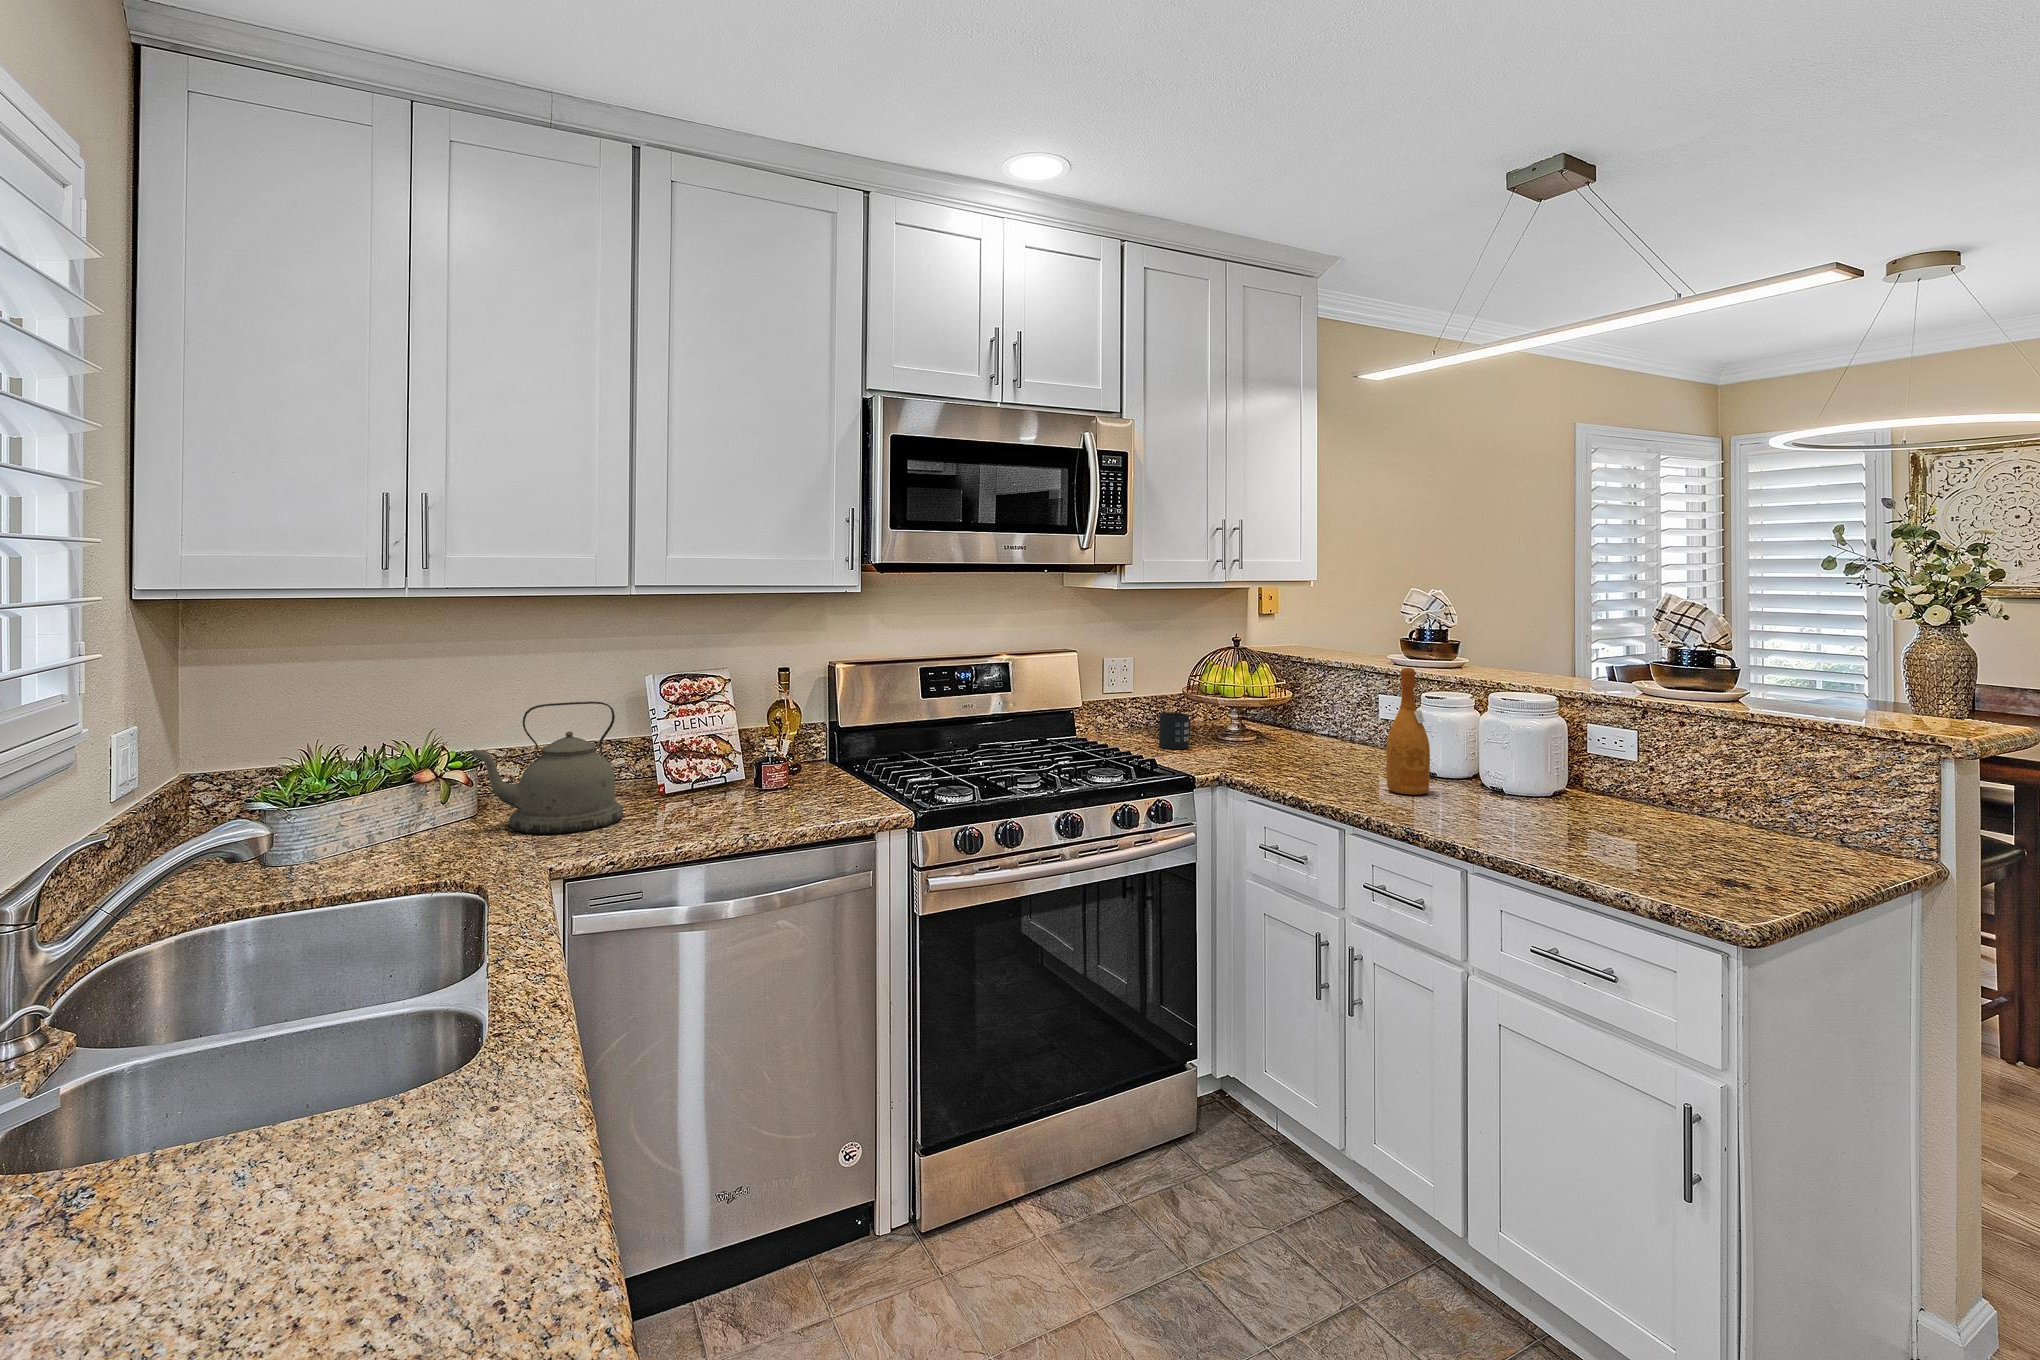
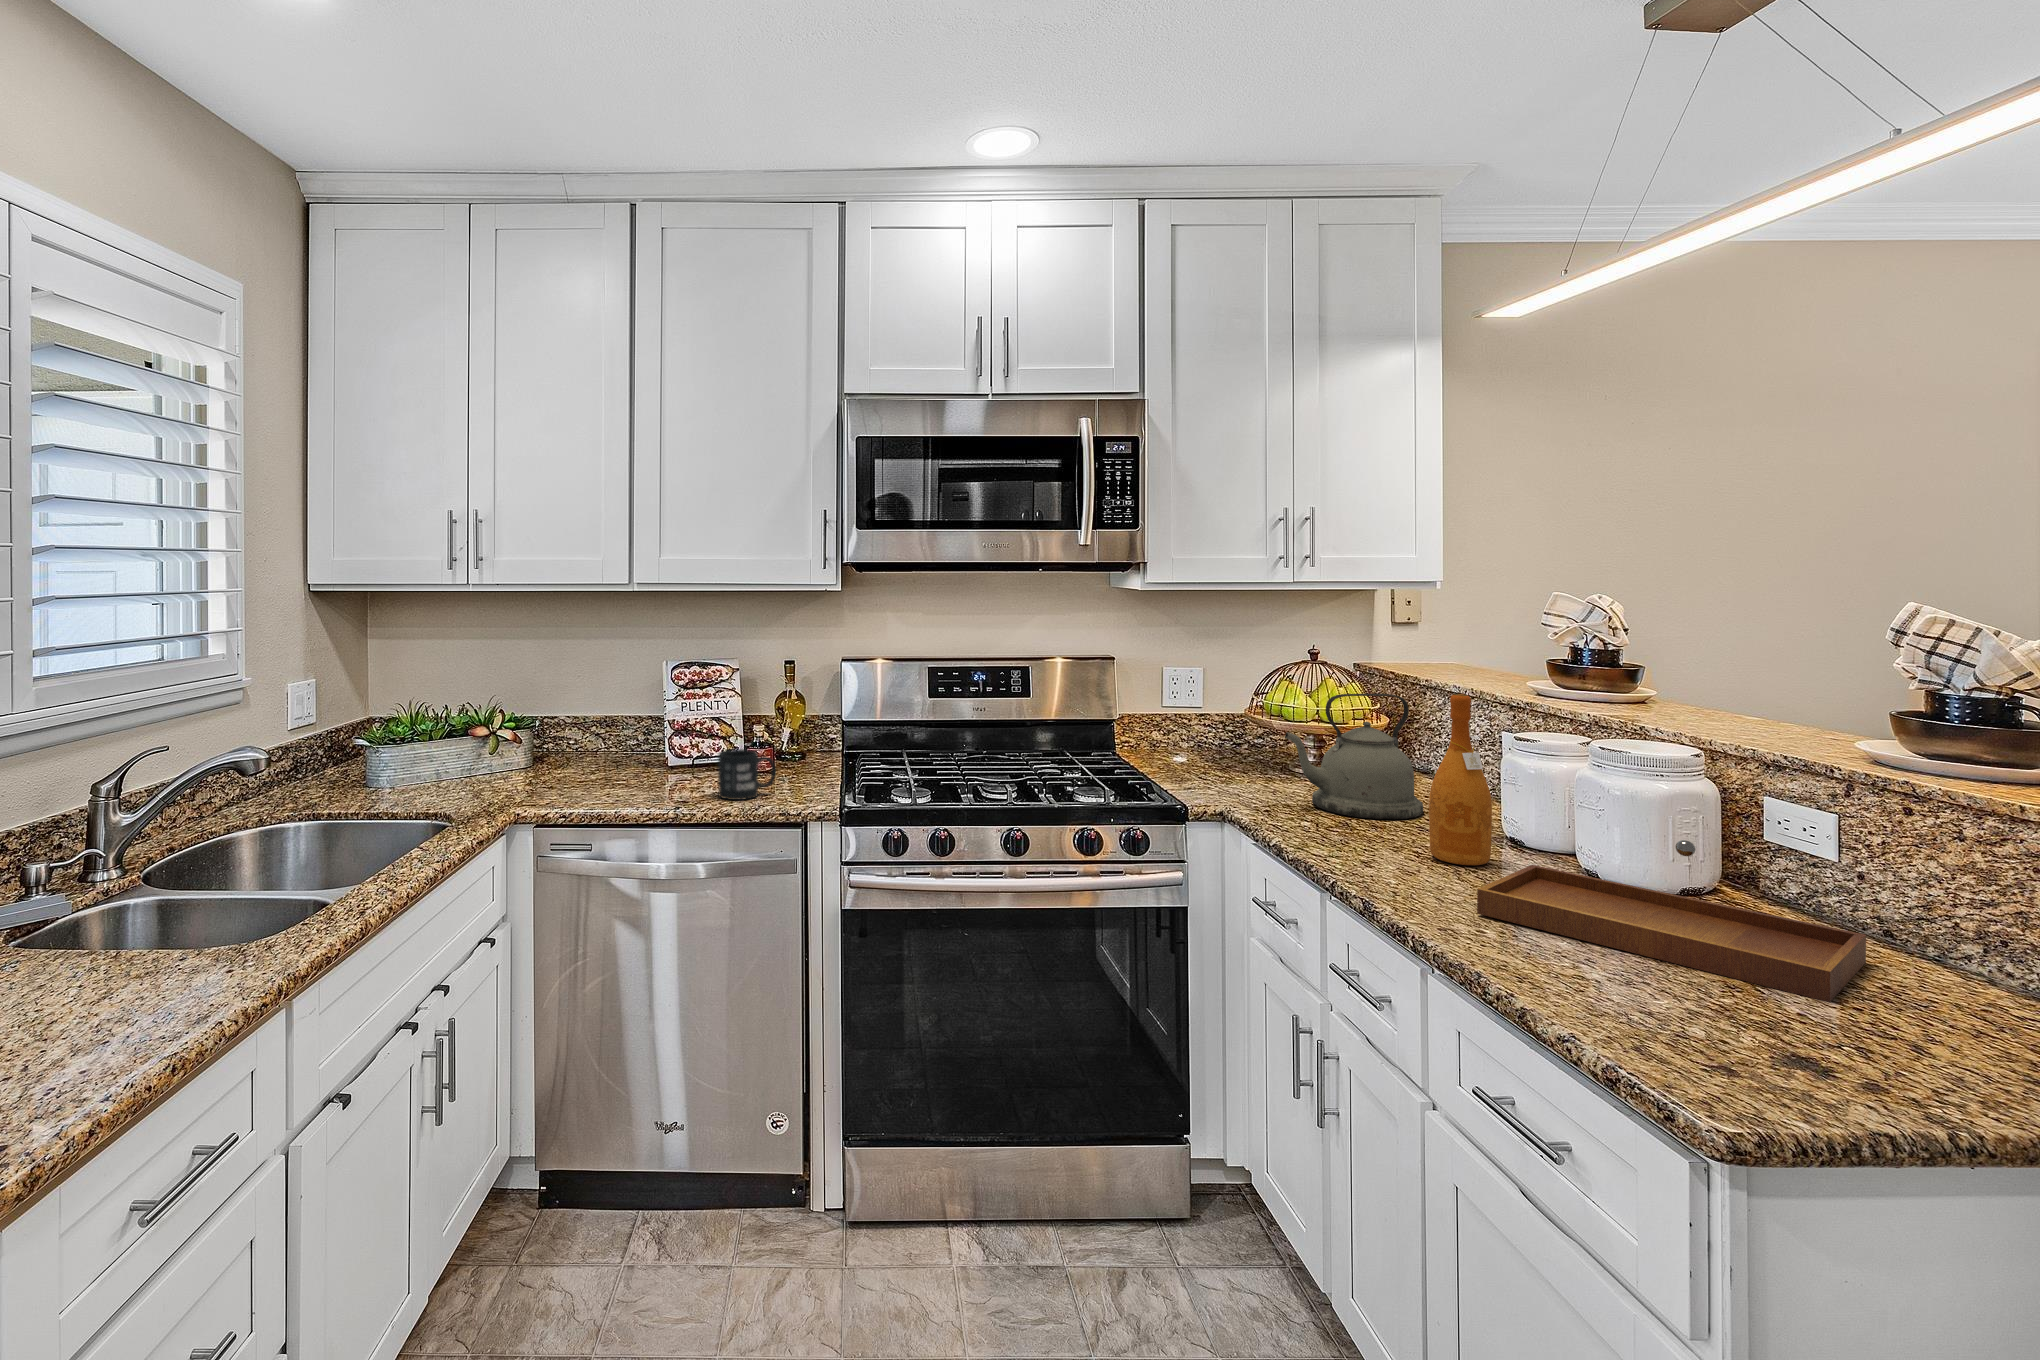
kettle: present [471,701,623,834] -> present [1285,694,1423,819]
mug: present [1159,713,1191,749] -> present [718,749,776,800]
tray: none [1478,756,1715,846] -> present [1477,840,1866,1002]

